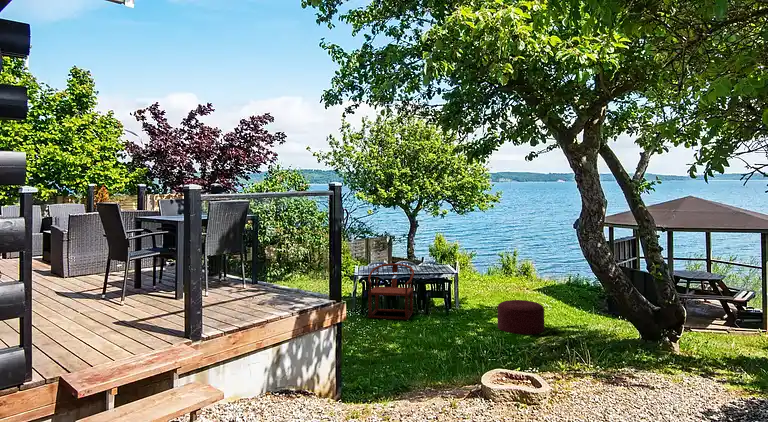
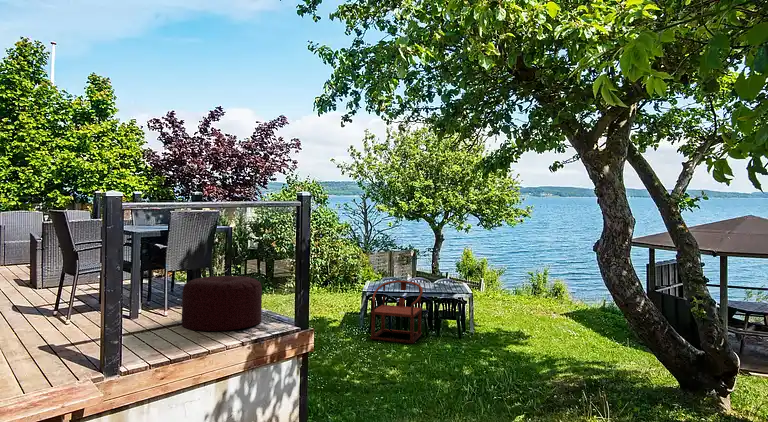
ottoman: present [498,300,544,334] -> present [182,276,262,331]

